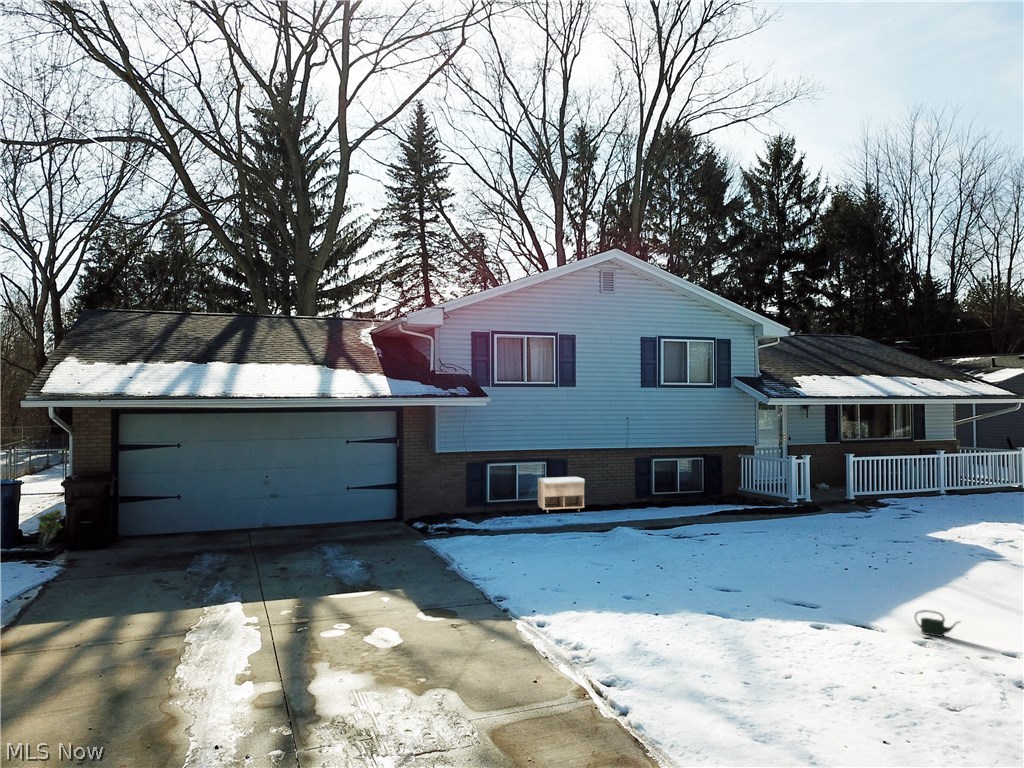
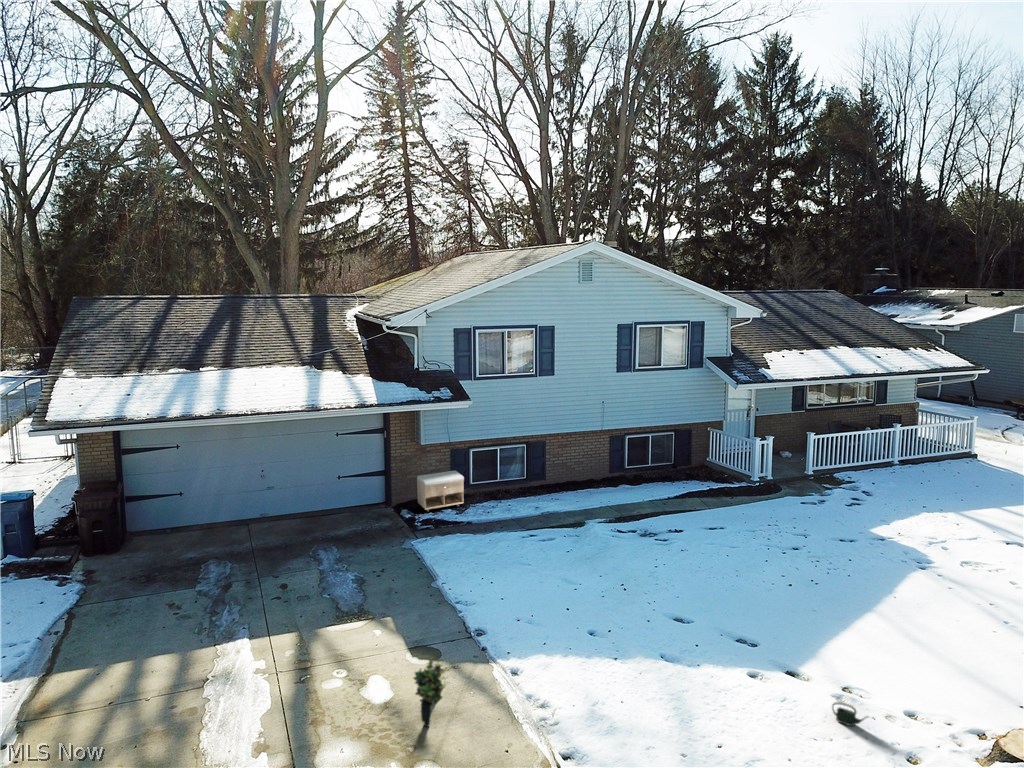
storage bench: present [538,477,585,512] -> present [417,471,464,512]
potted plant: present [37,509,64,553] -> present [414,659,445,727]

